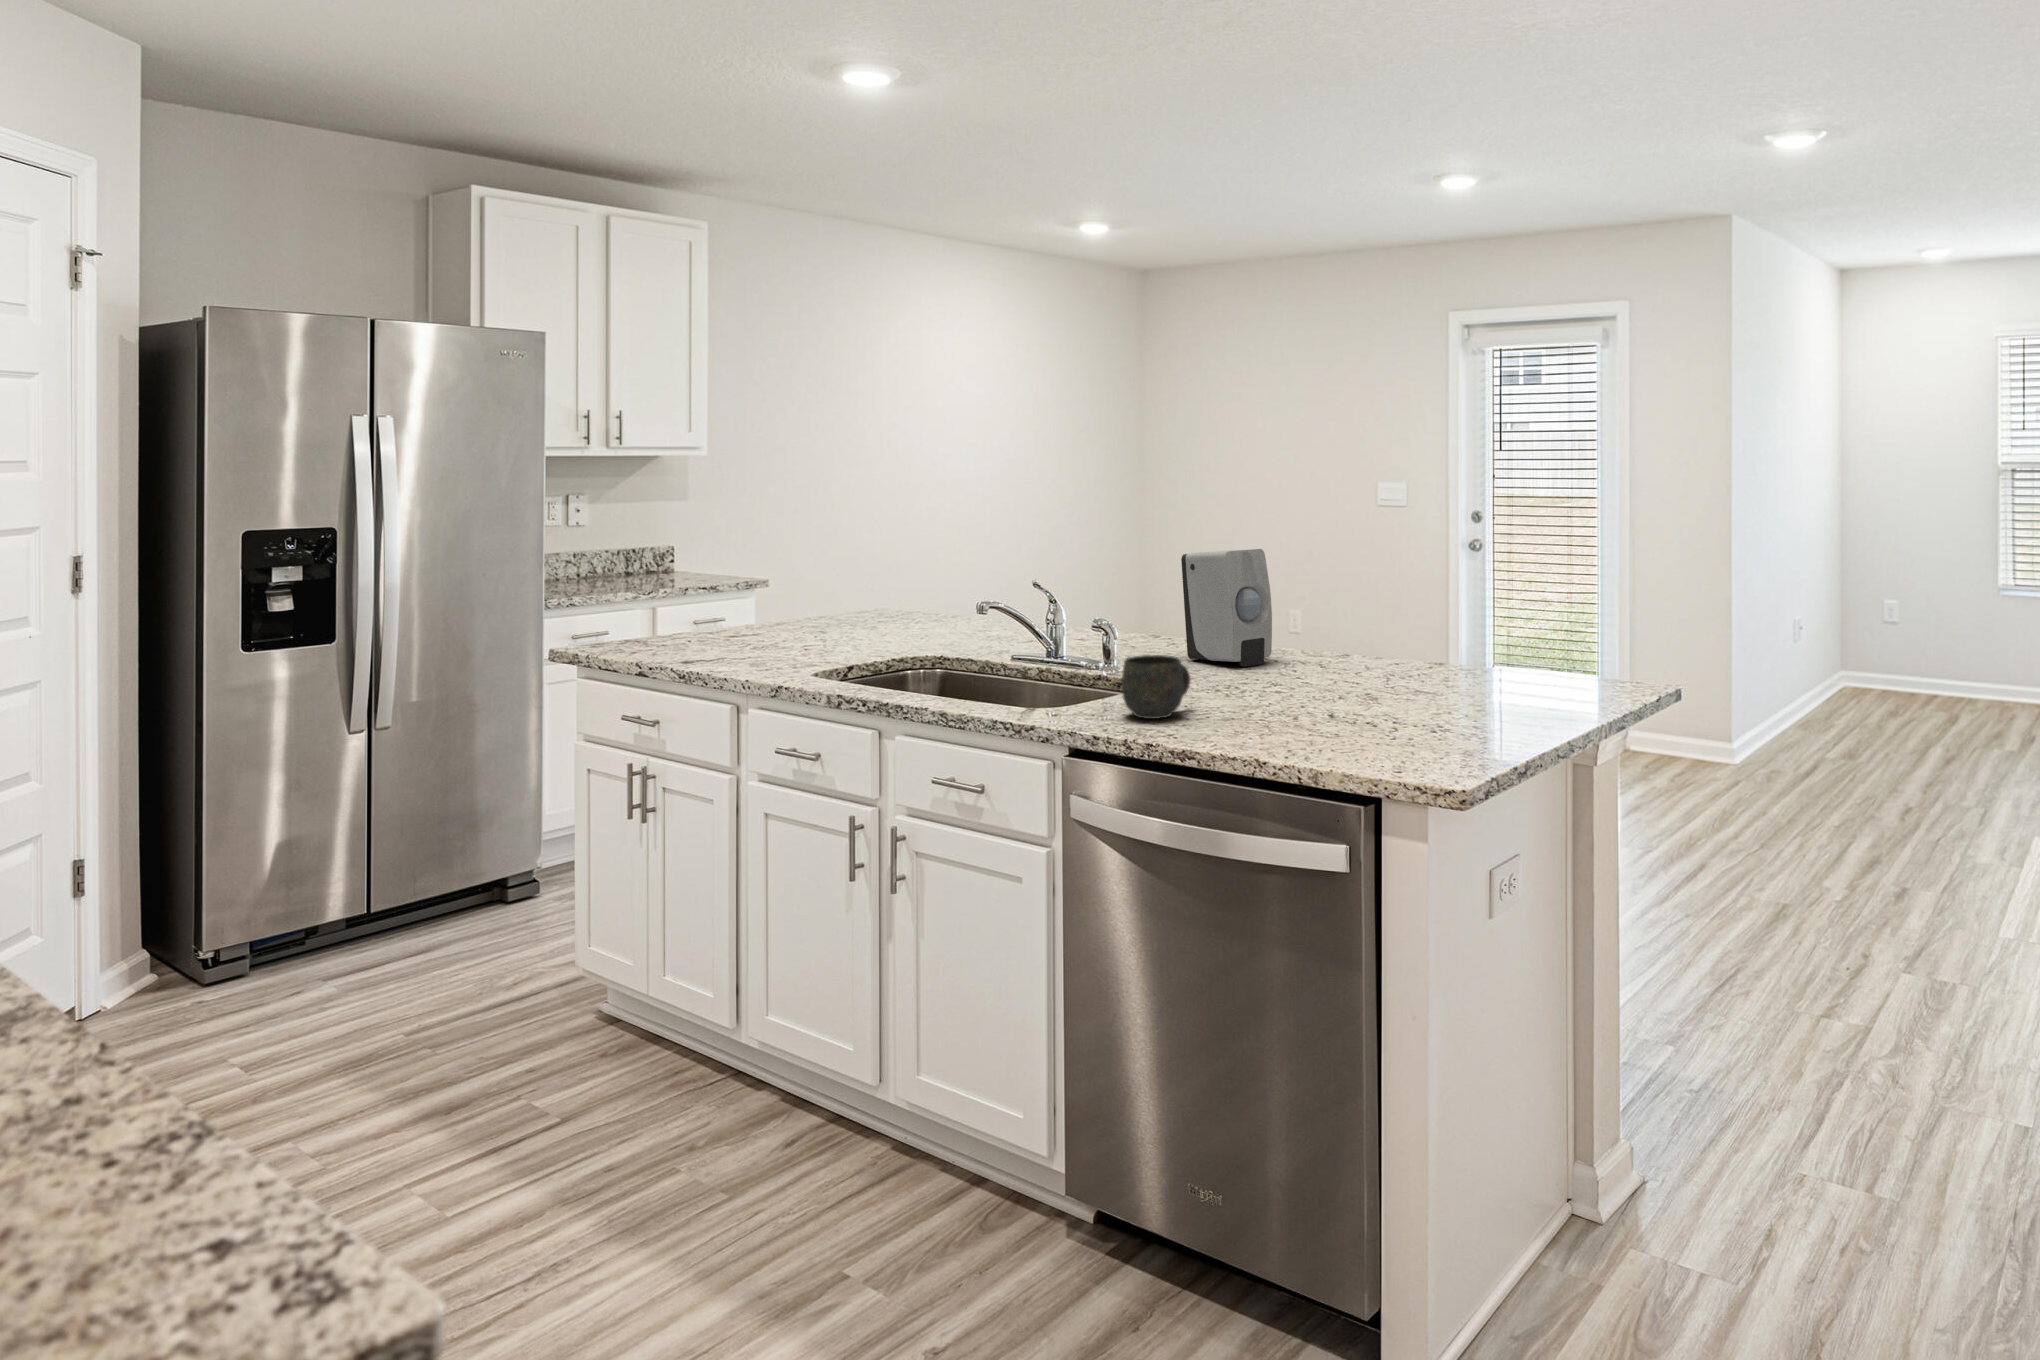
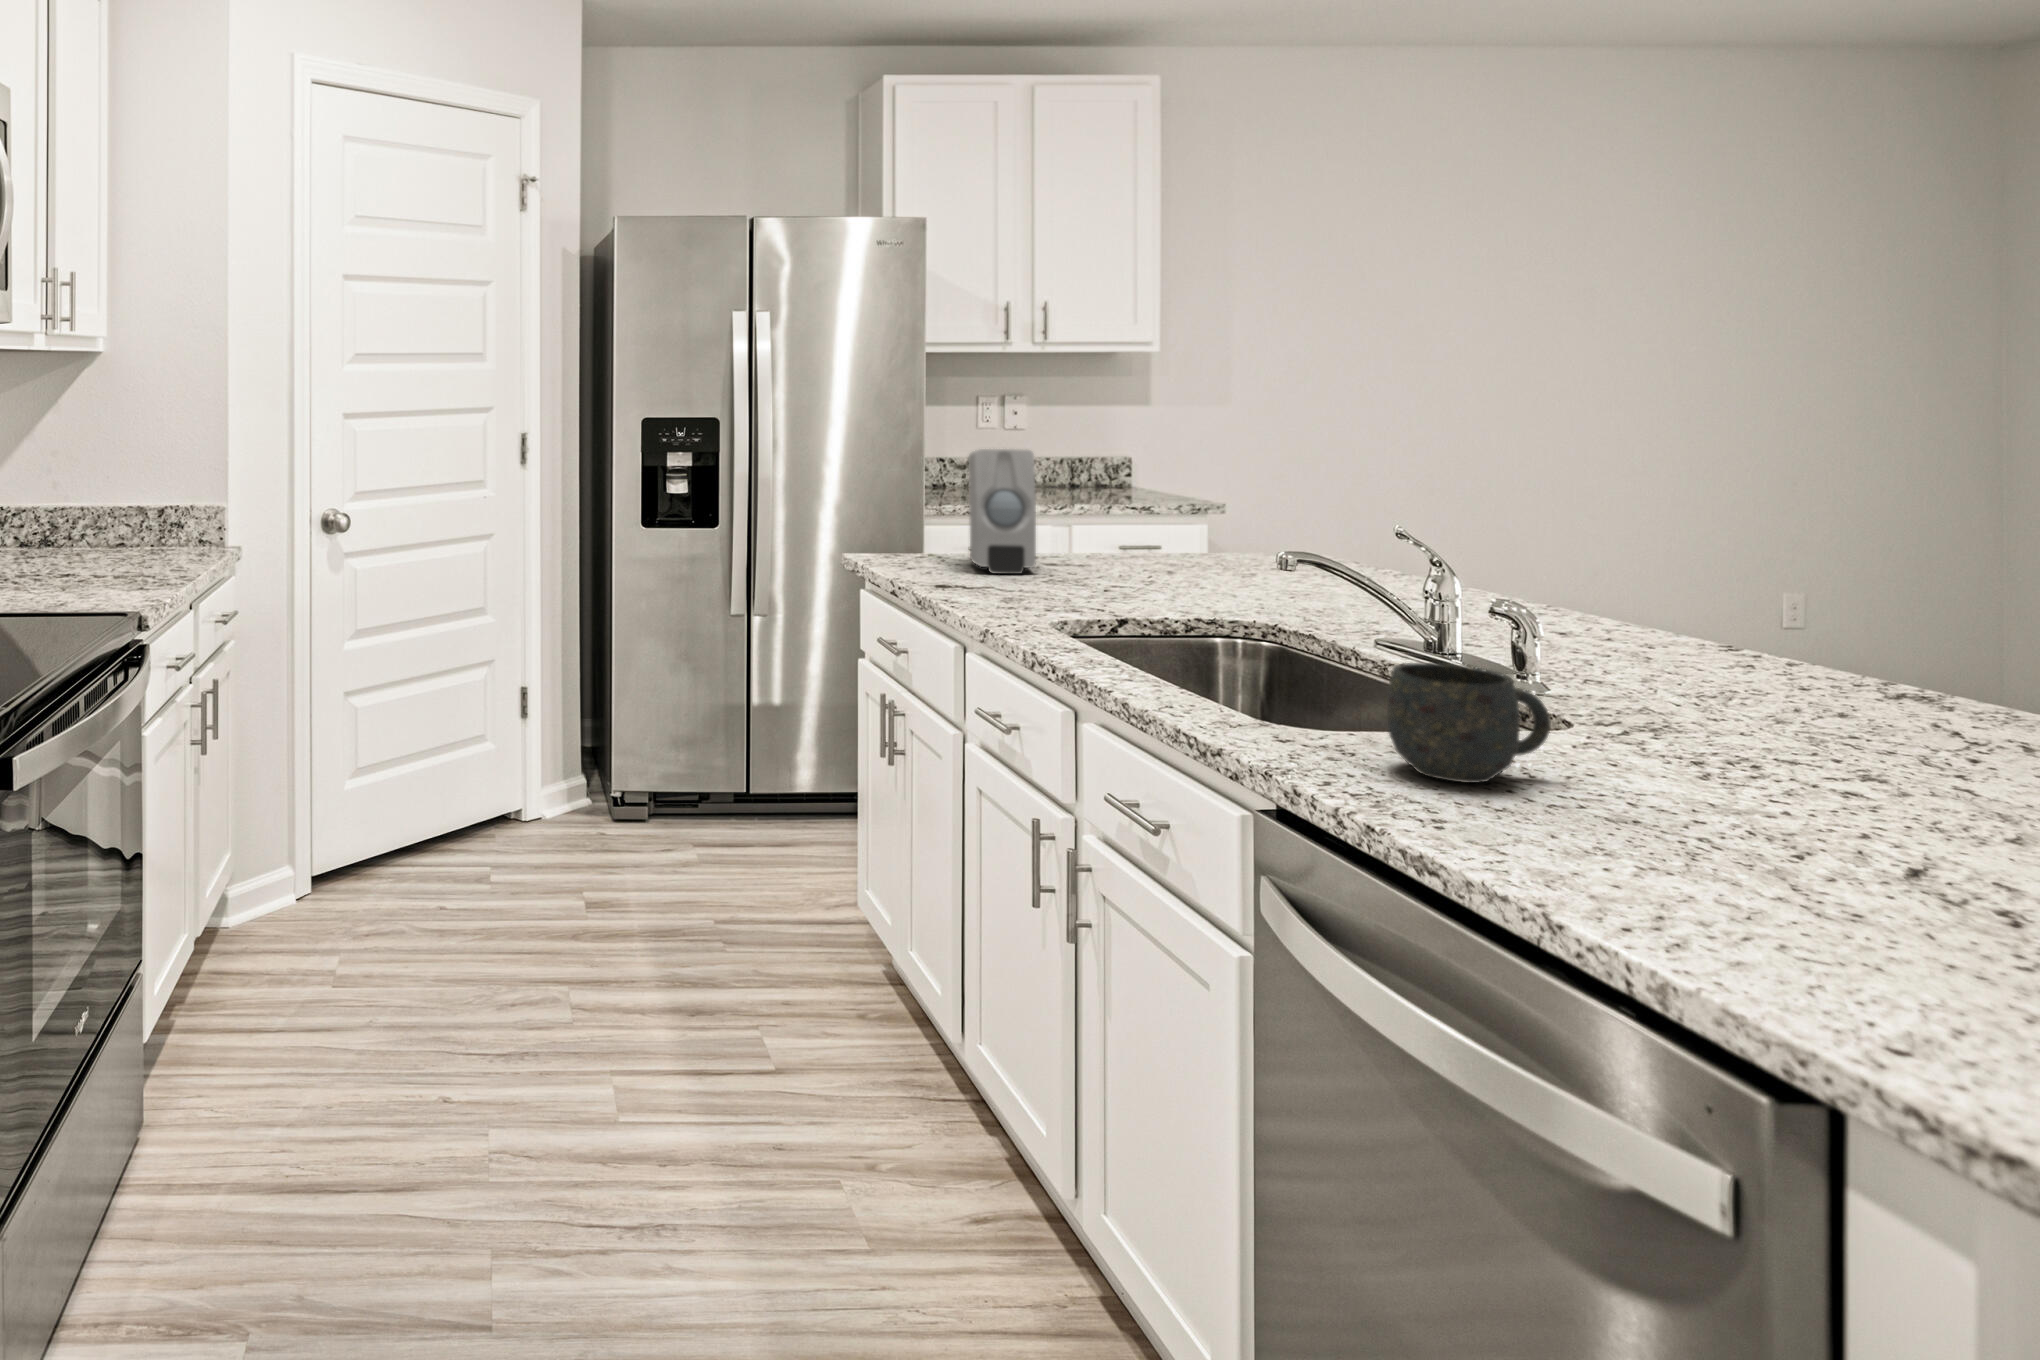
soap dispenser: present [1181,549,1272,667] -> present [968,449,1036,574]

